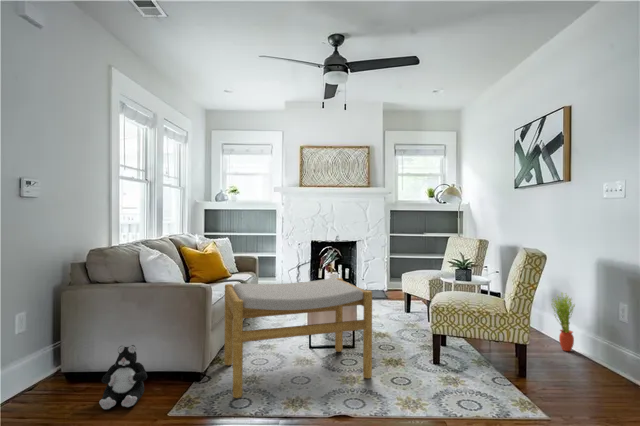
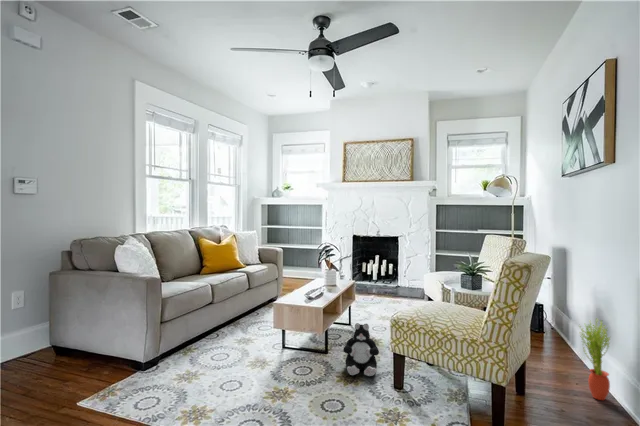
footstool: present [224,278,372,398] -> none [155,277,310,393]
plush toy: present [99,345,147,409] -> present [343,323,379,376]

